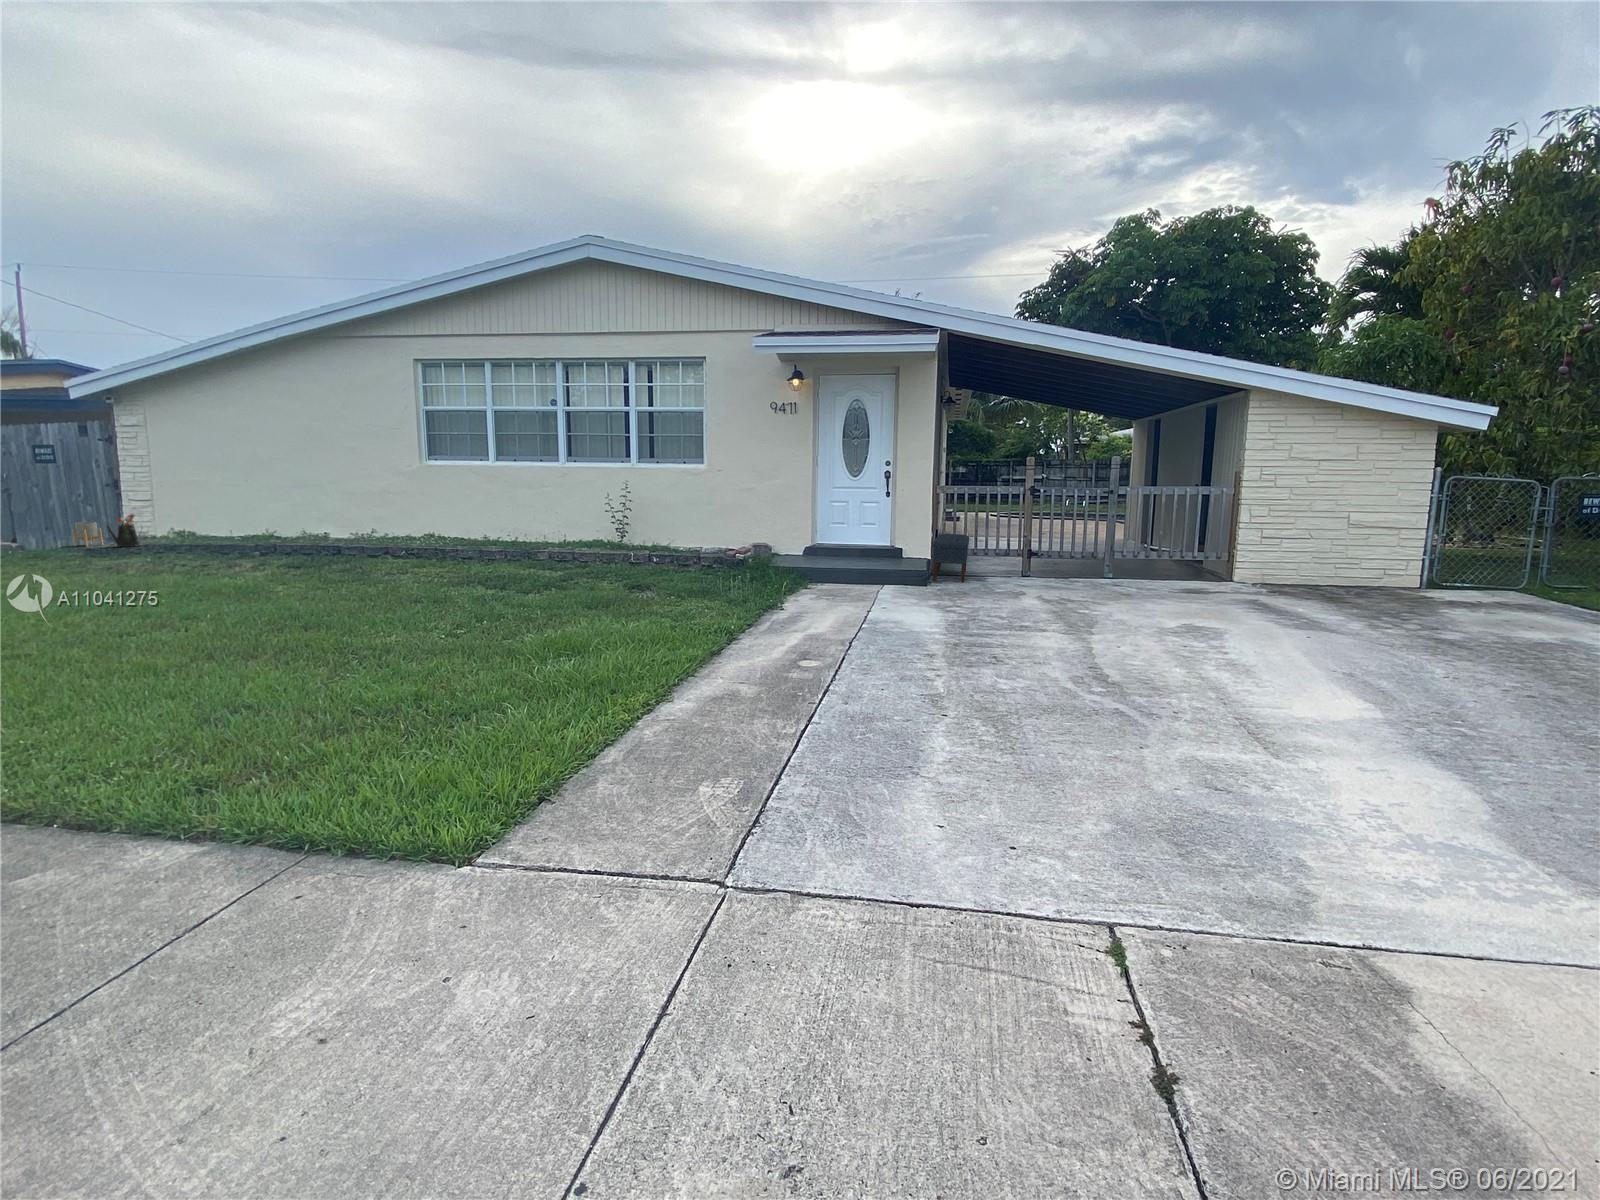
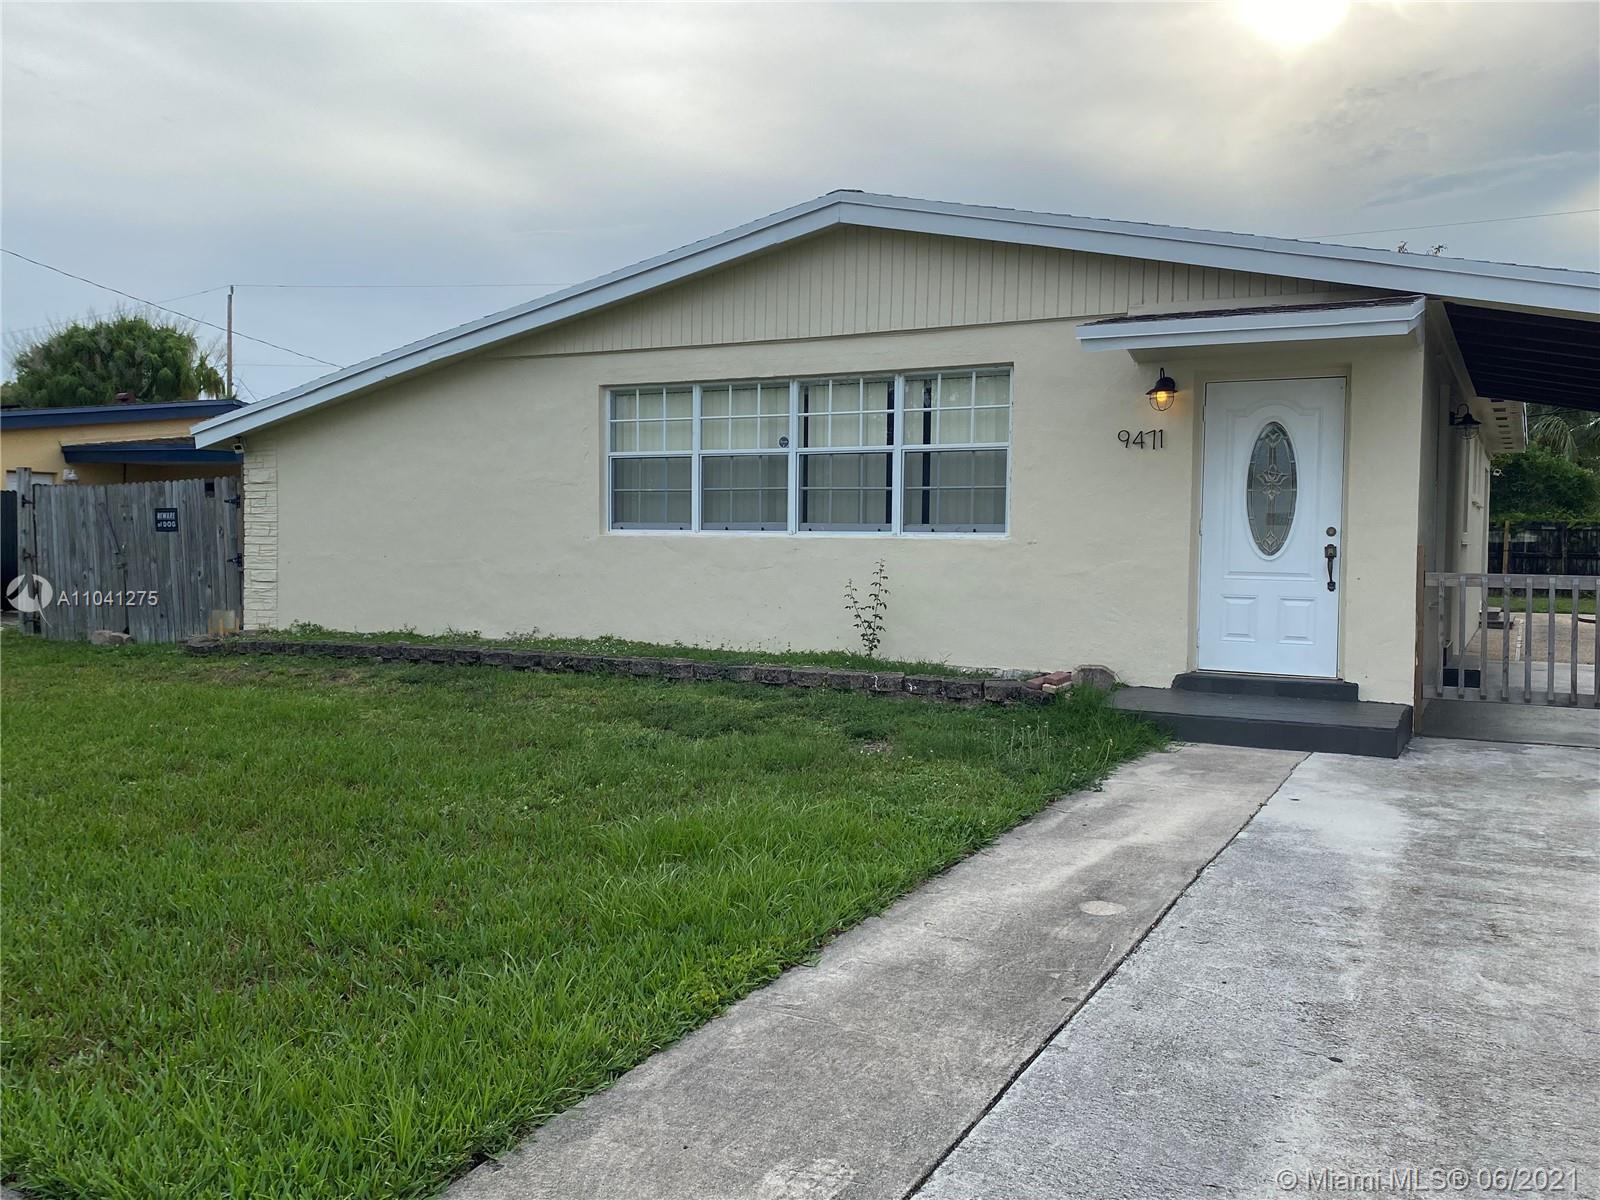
watering can: present [107,514,140,547] -> none [241,600,280,643]
bench: present [933,534,969,583] -> none [1415,658,1499,755]

